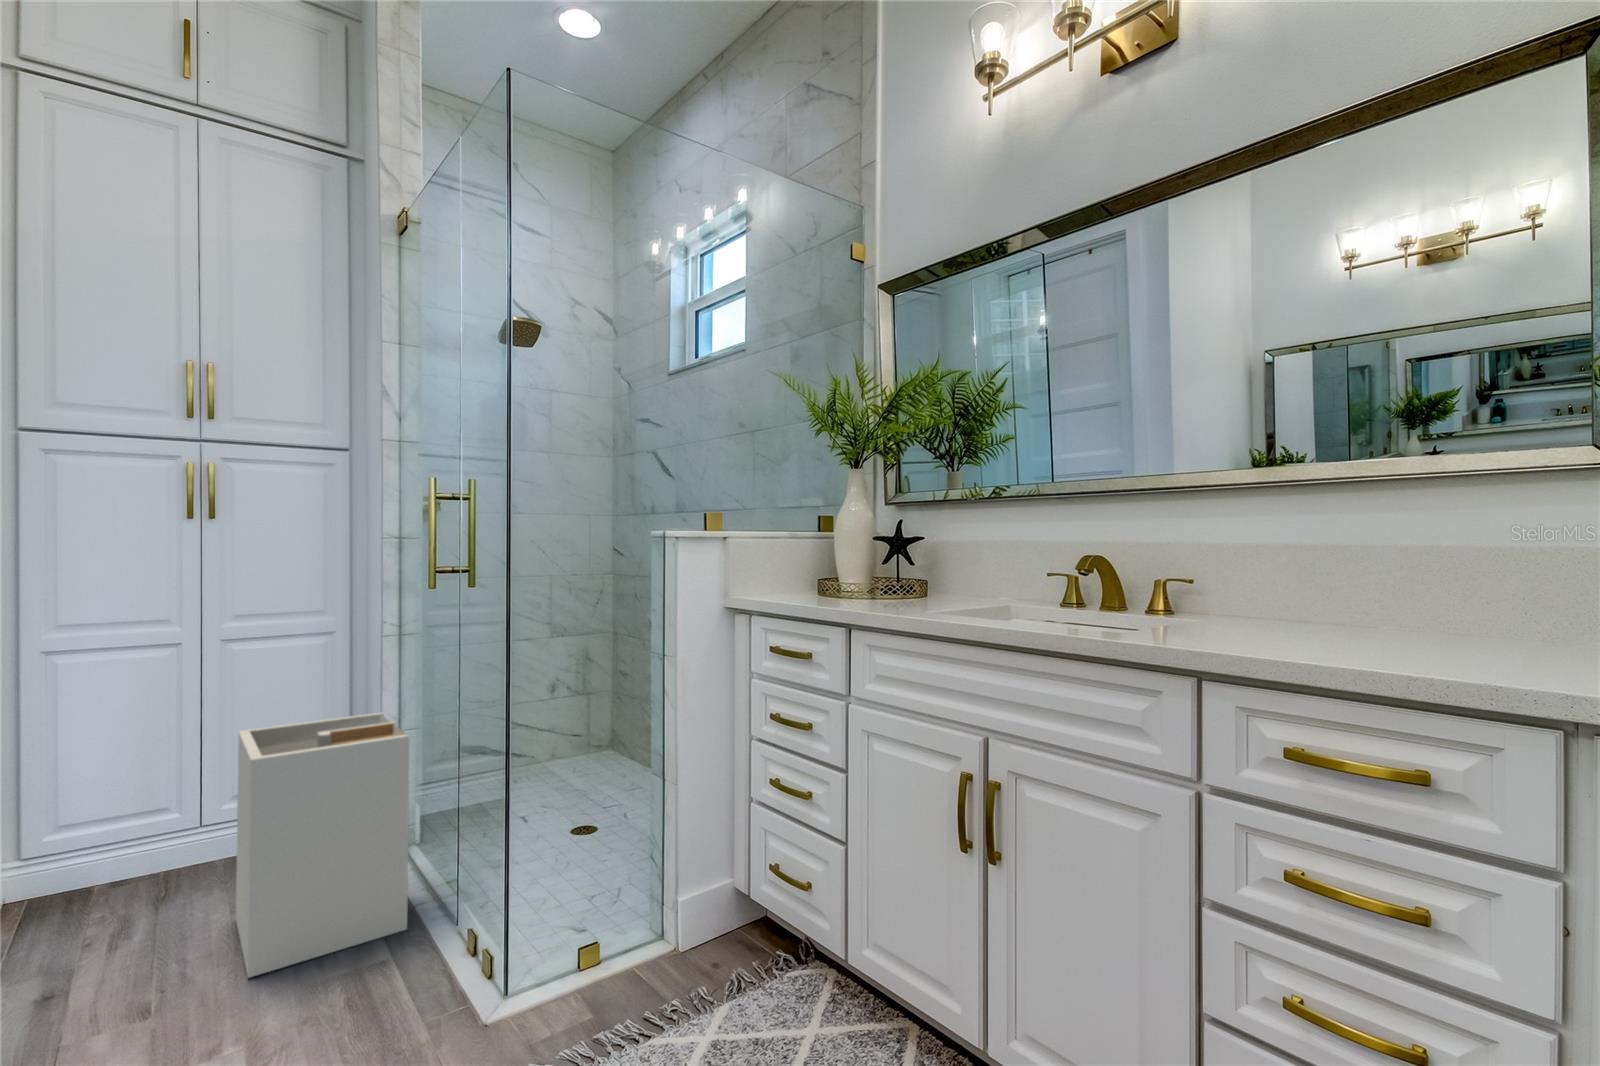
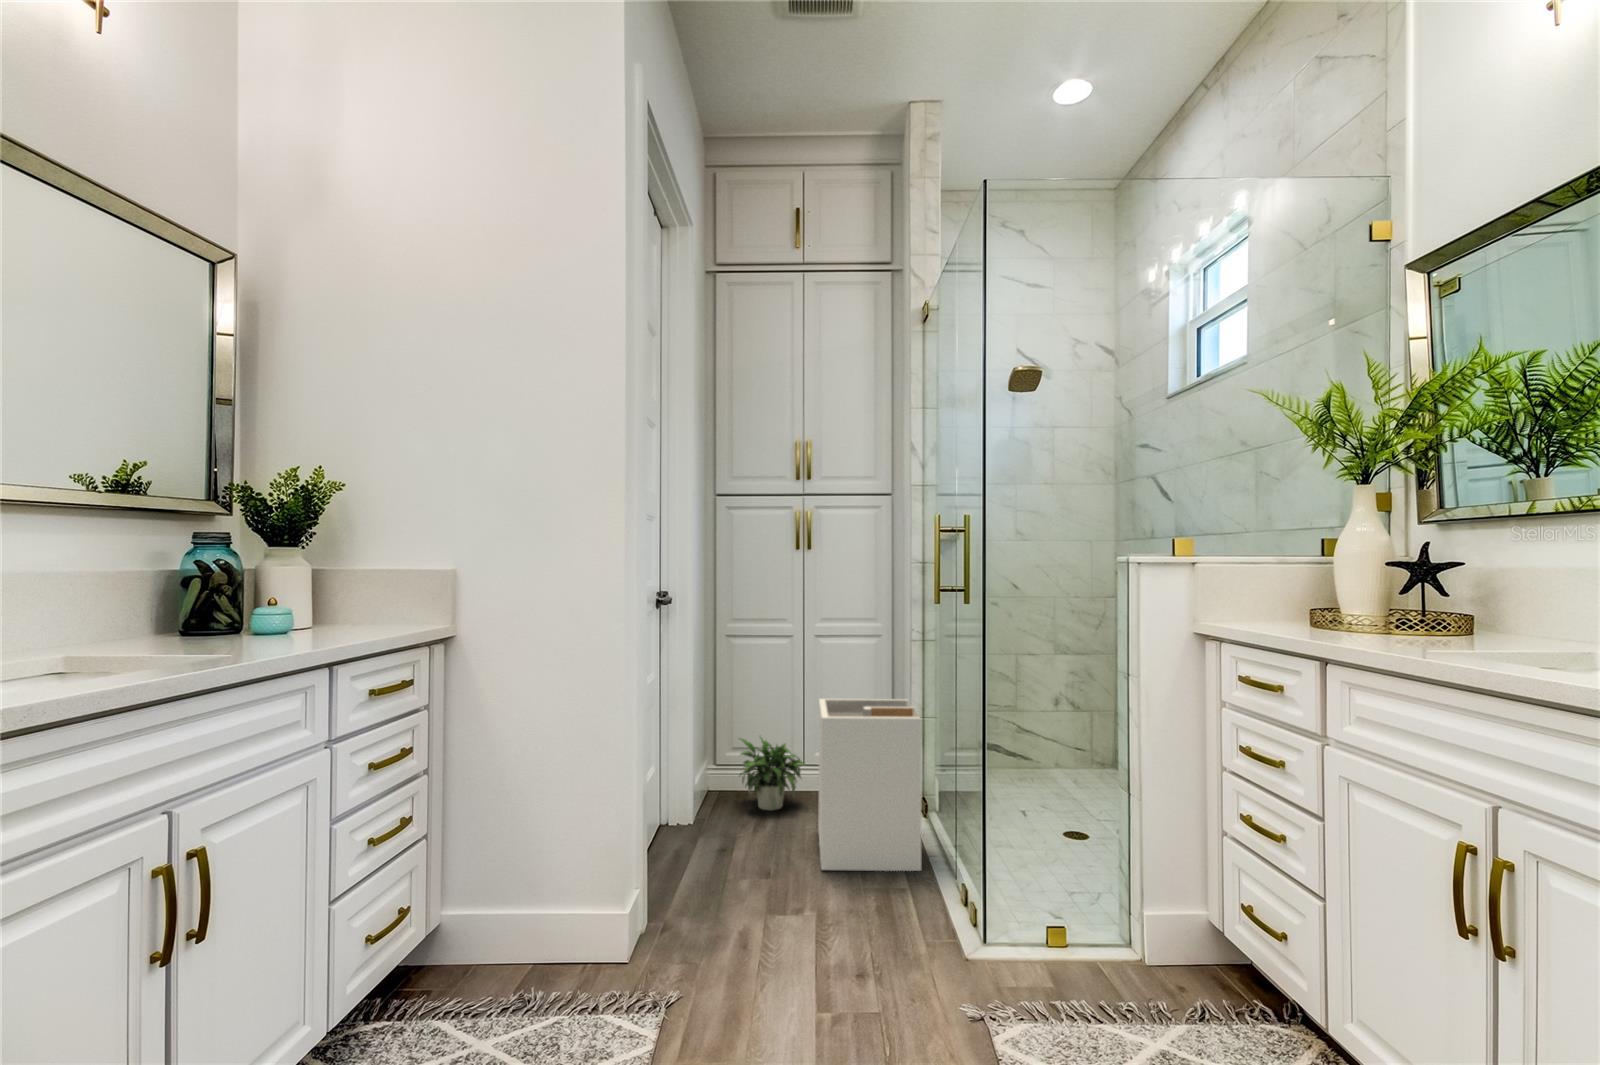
potted plant: none [64,799,210,913] -> present [739,737,805,810]

